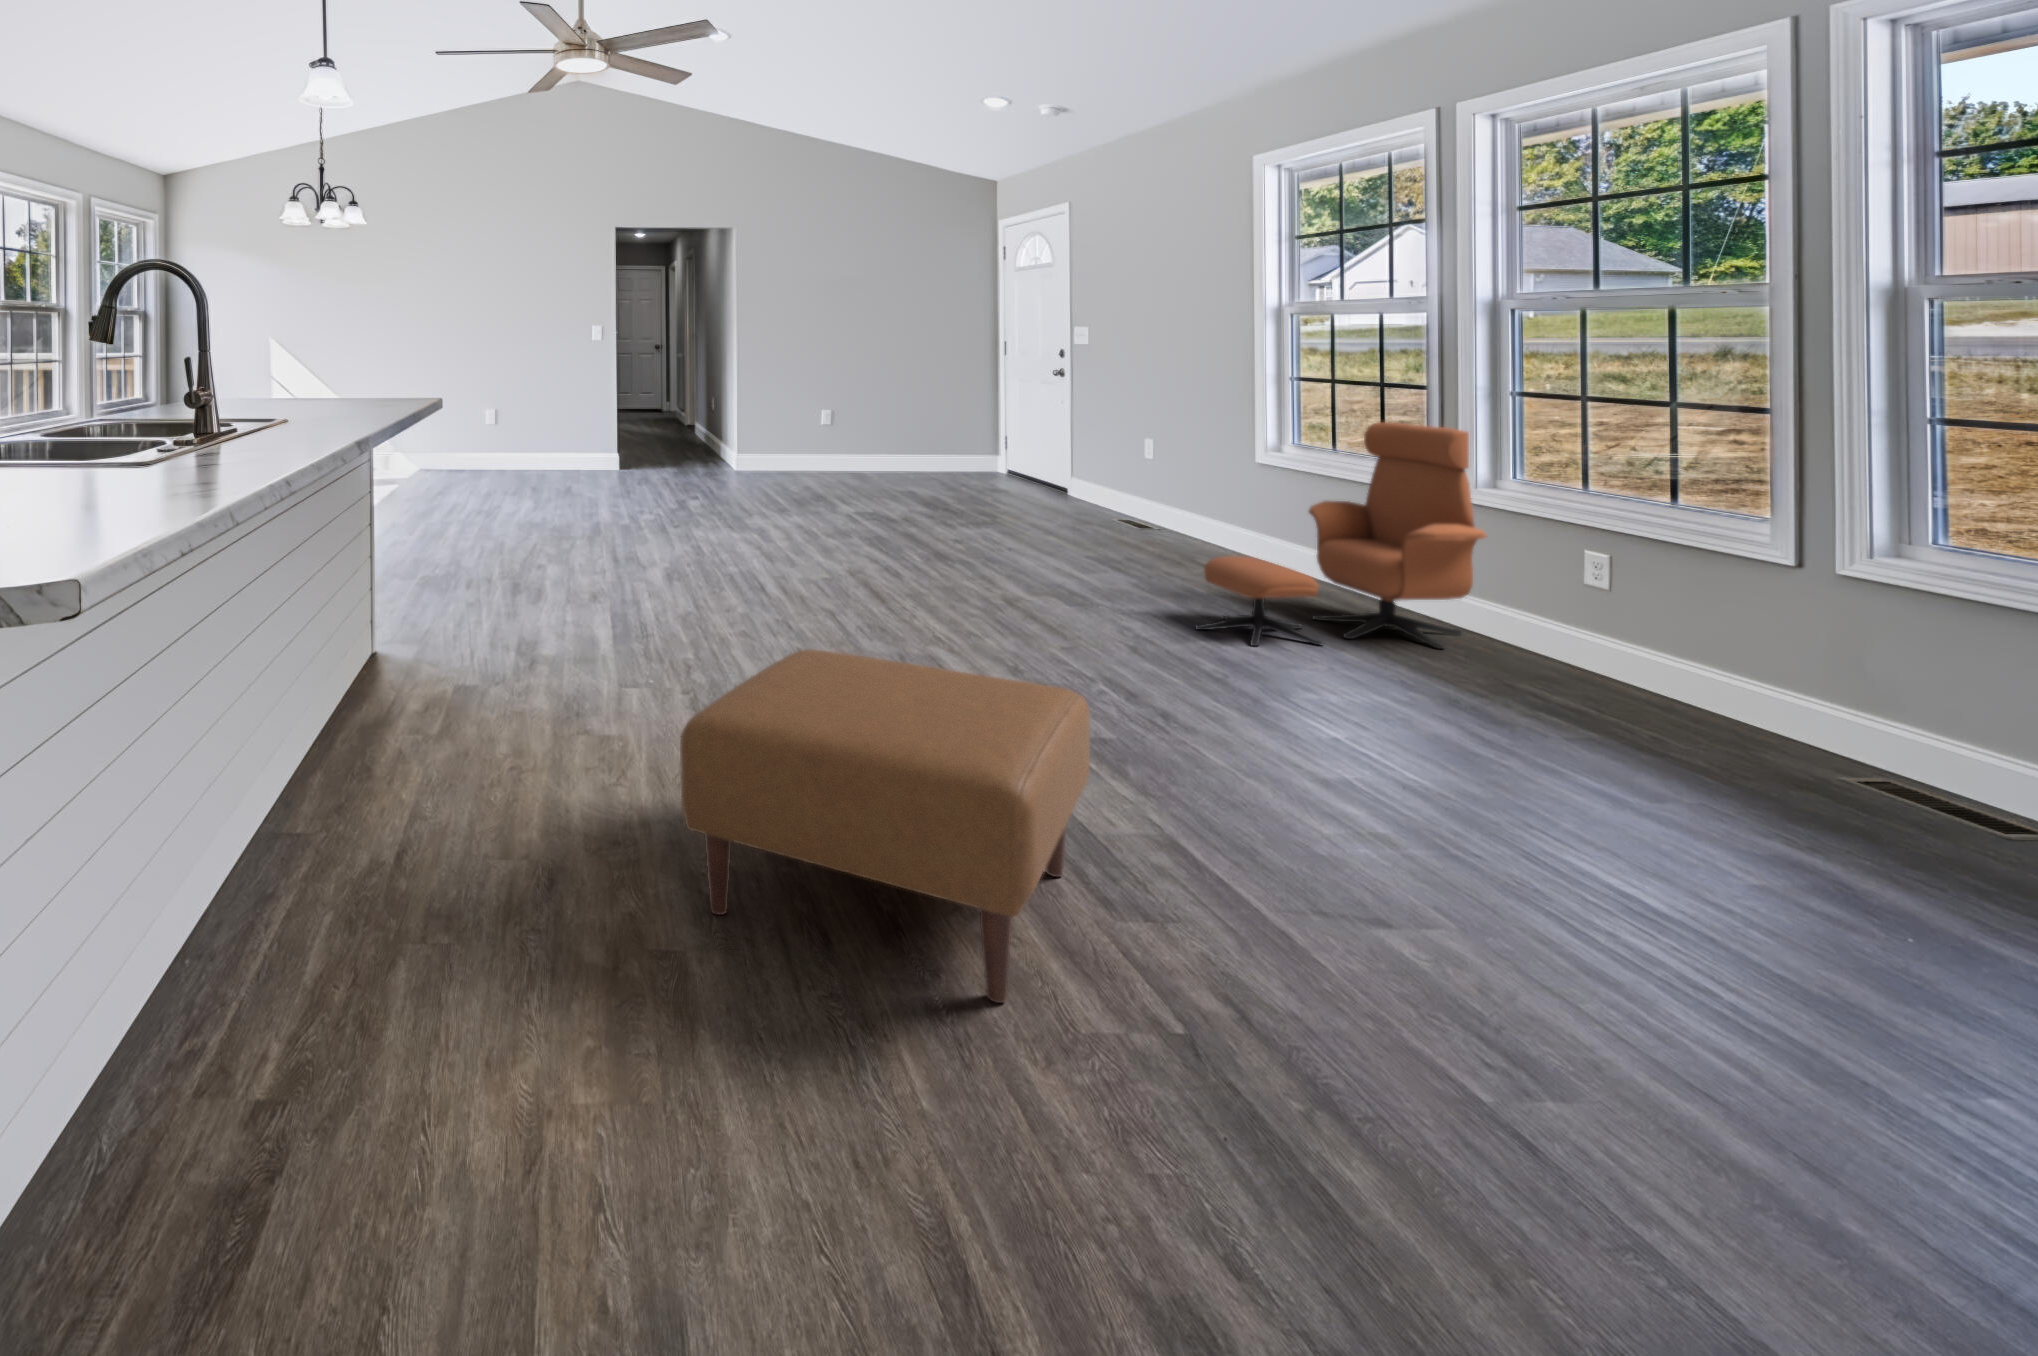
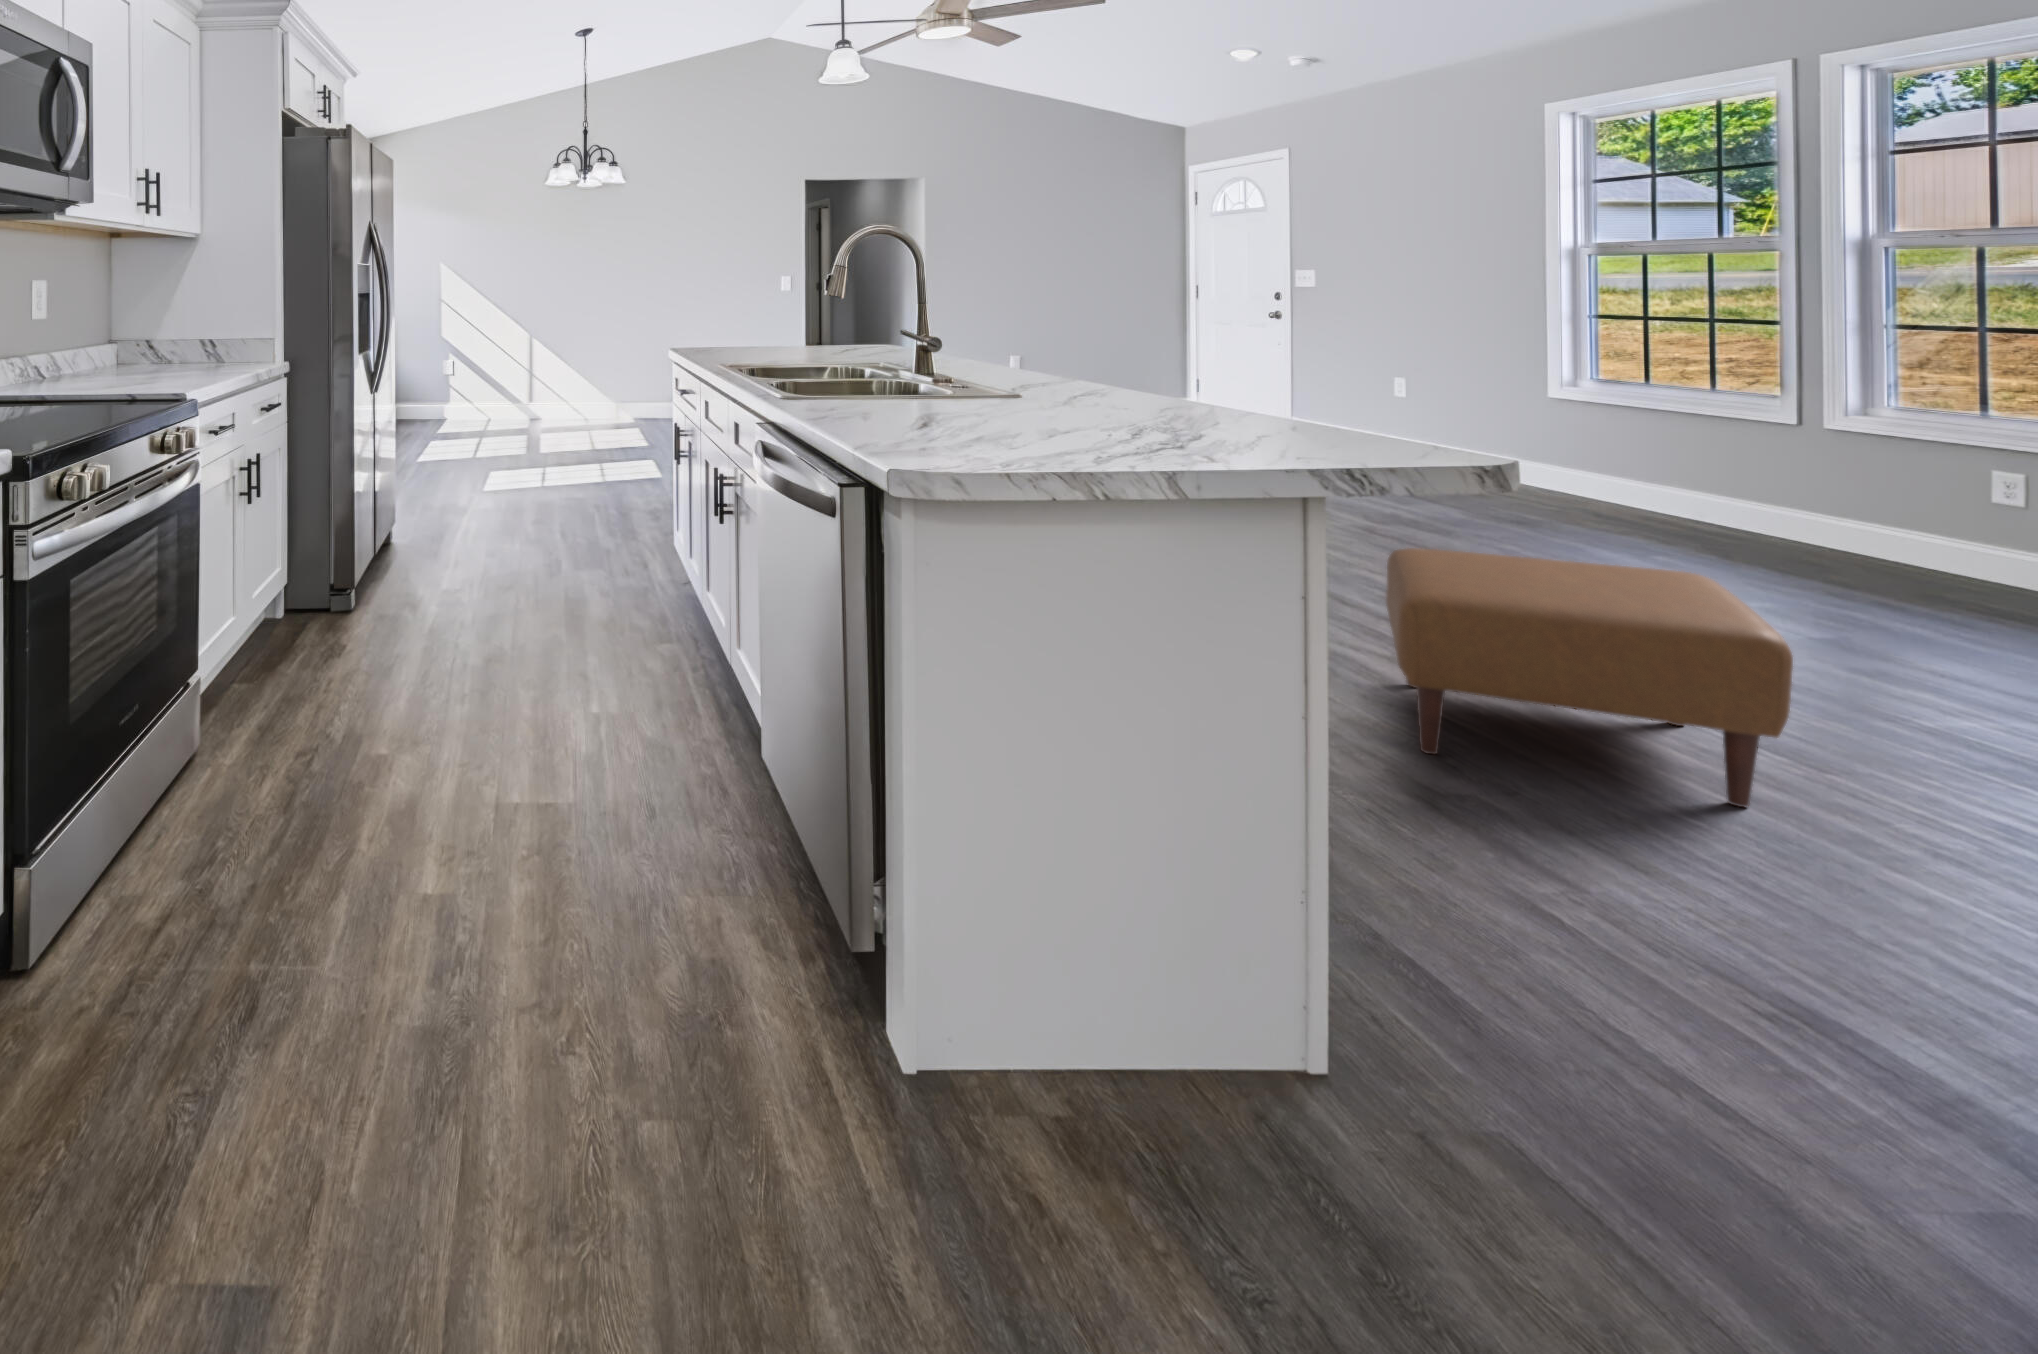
lounge chair: present [1196,422,1486,649] -> none [1561,352,1863,555]

